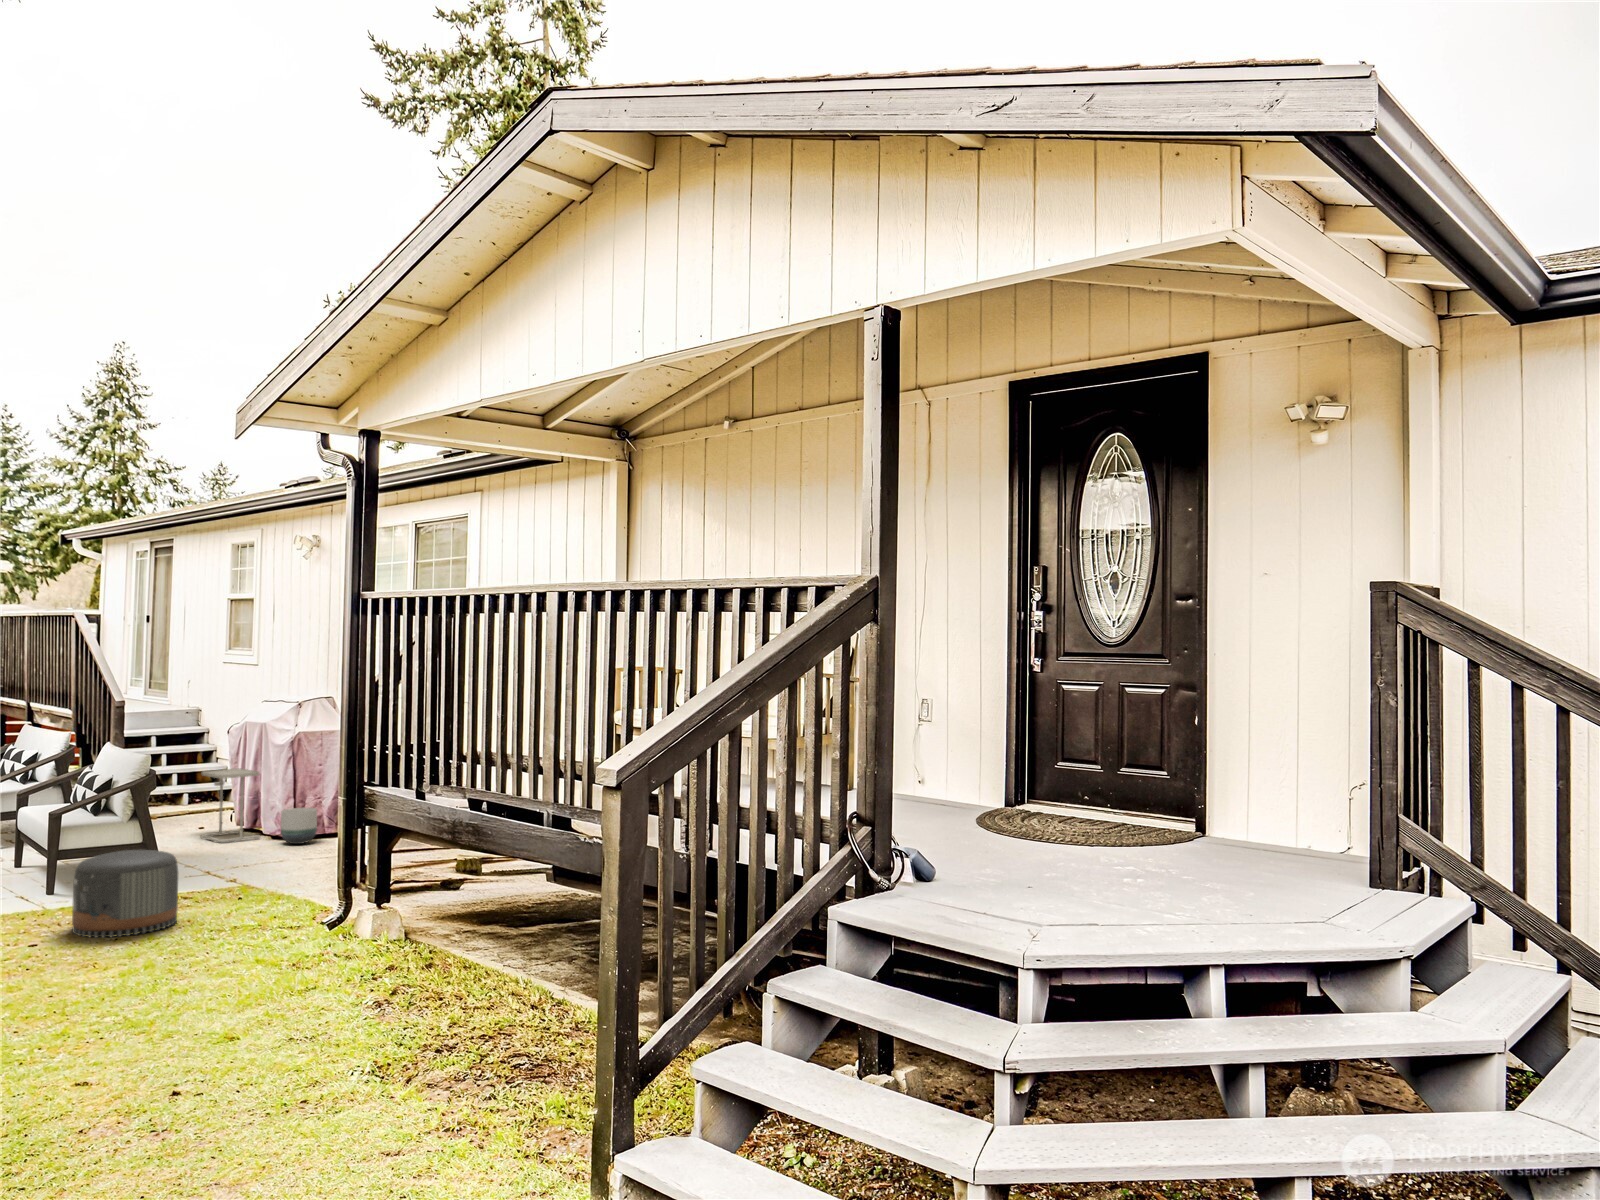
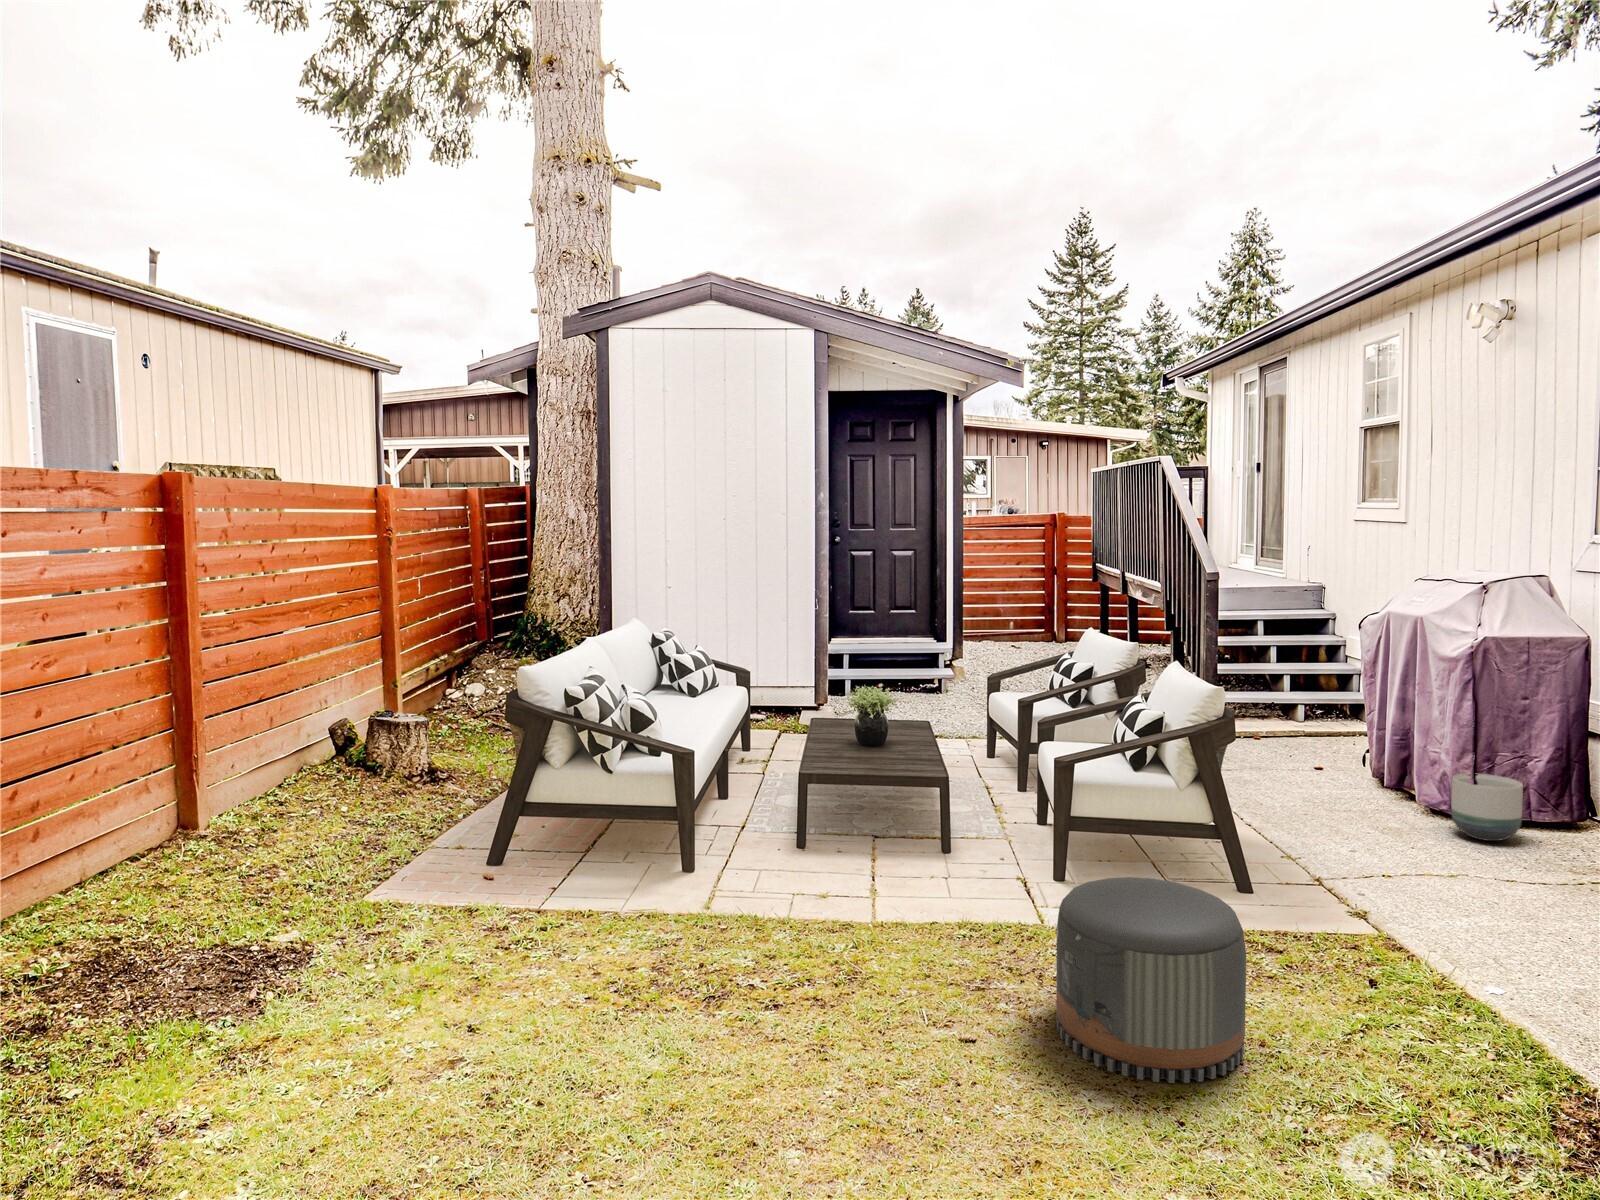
side table: present [201,768,260,843] -> none [1316,688,1412,810]

